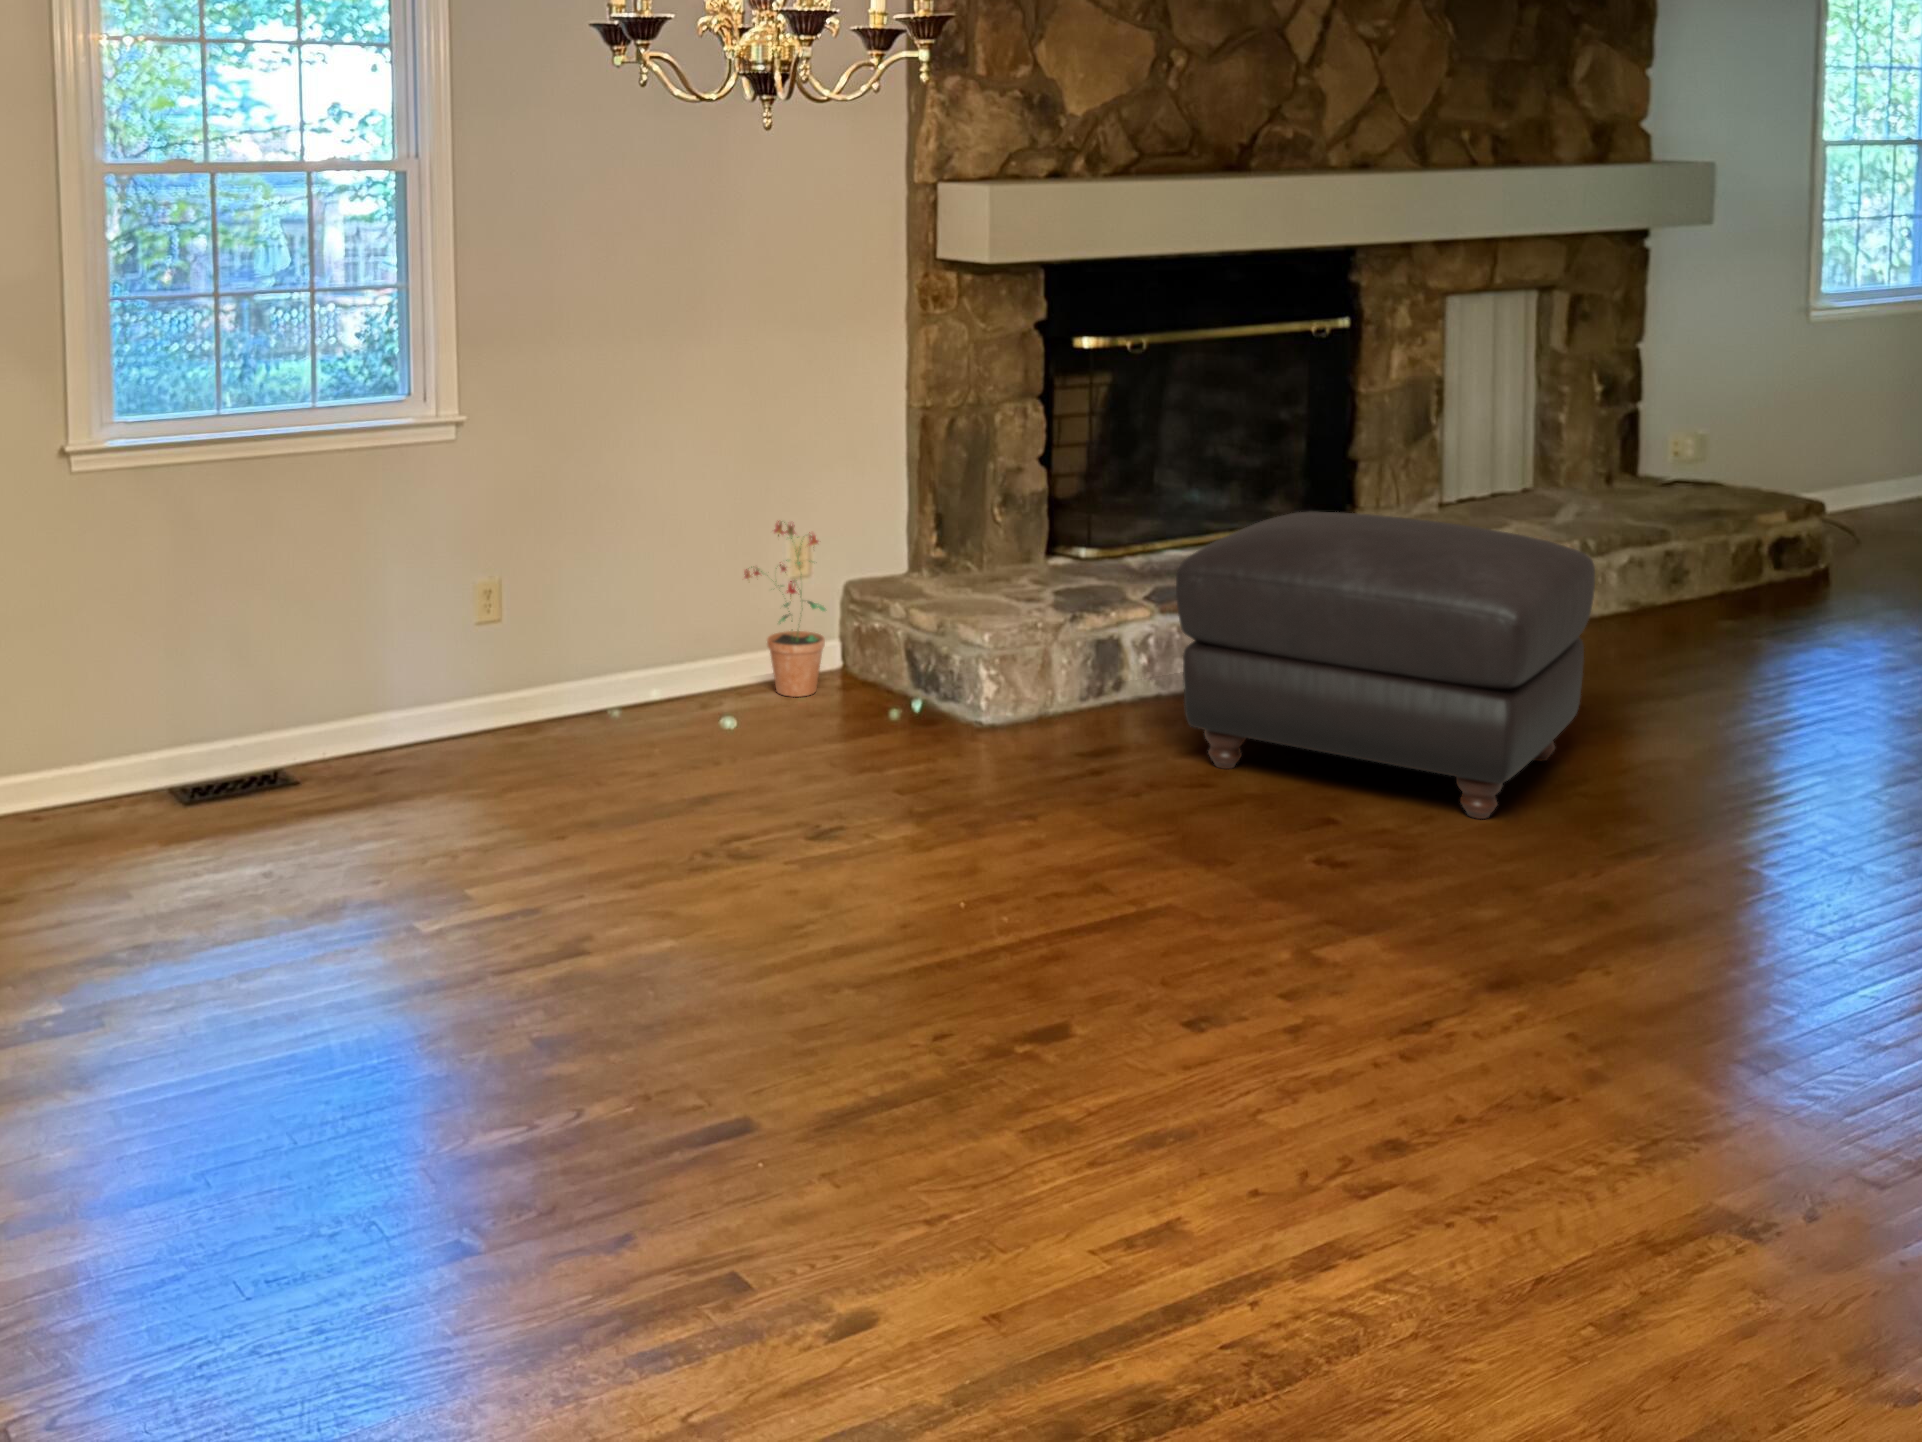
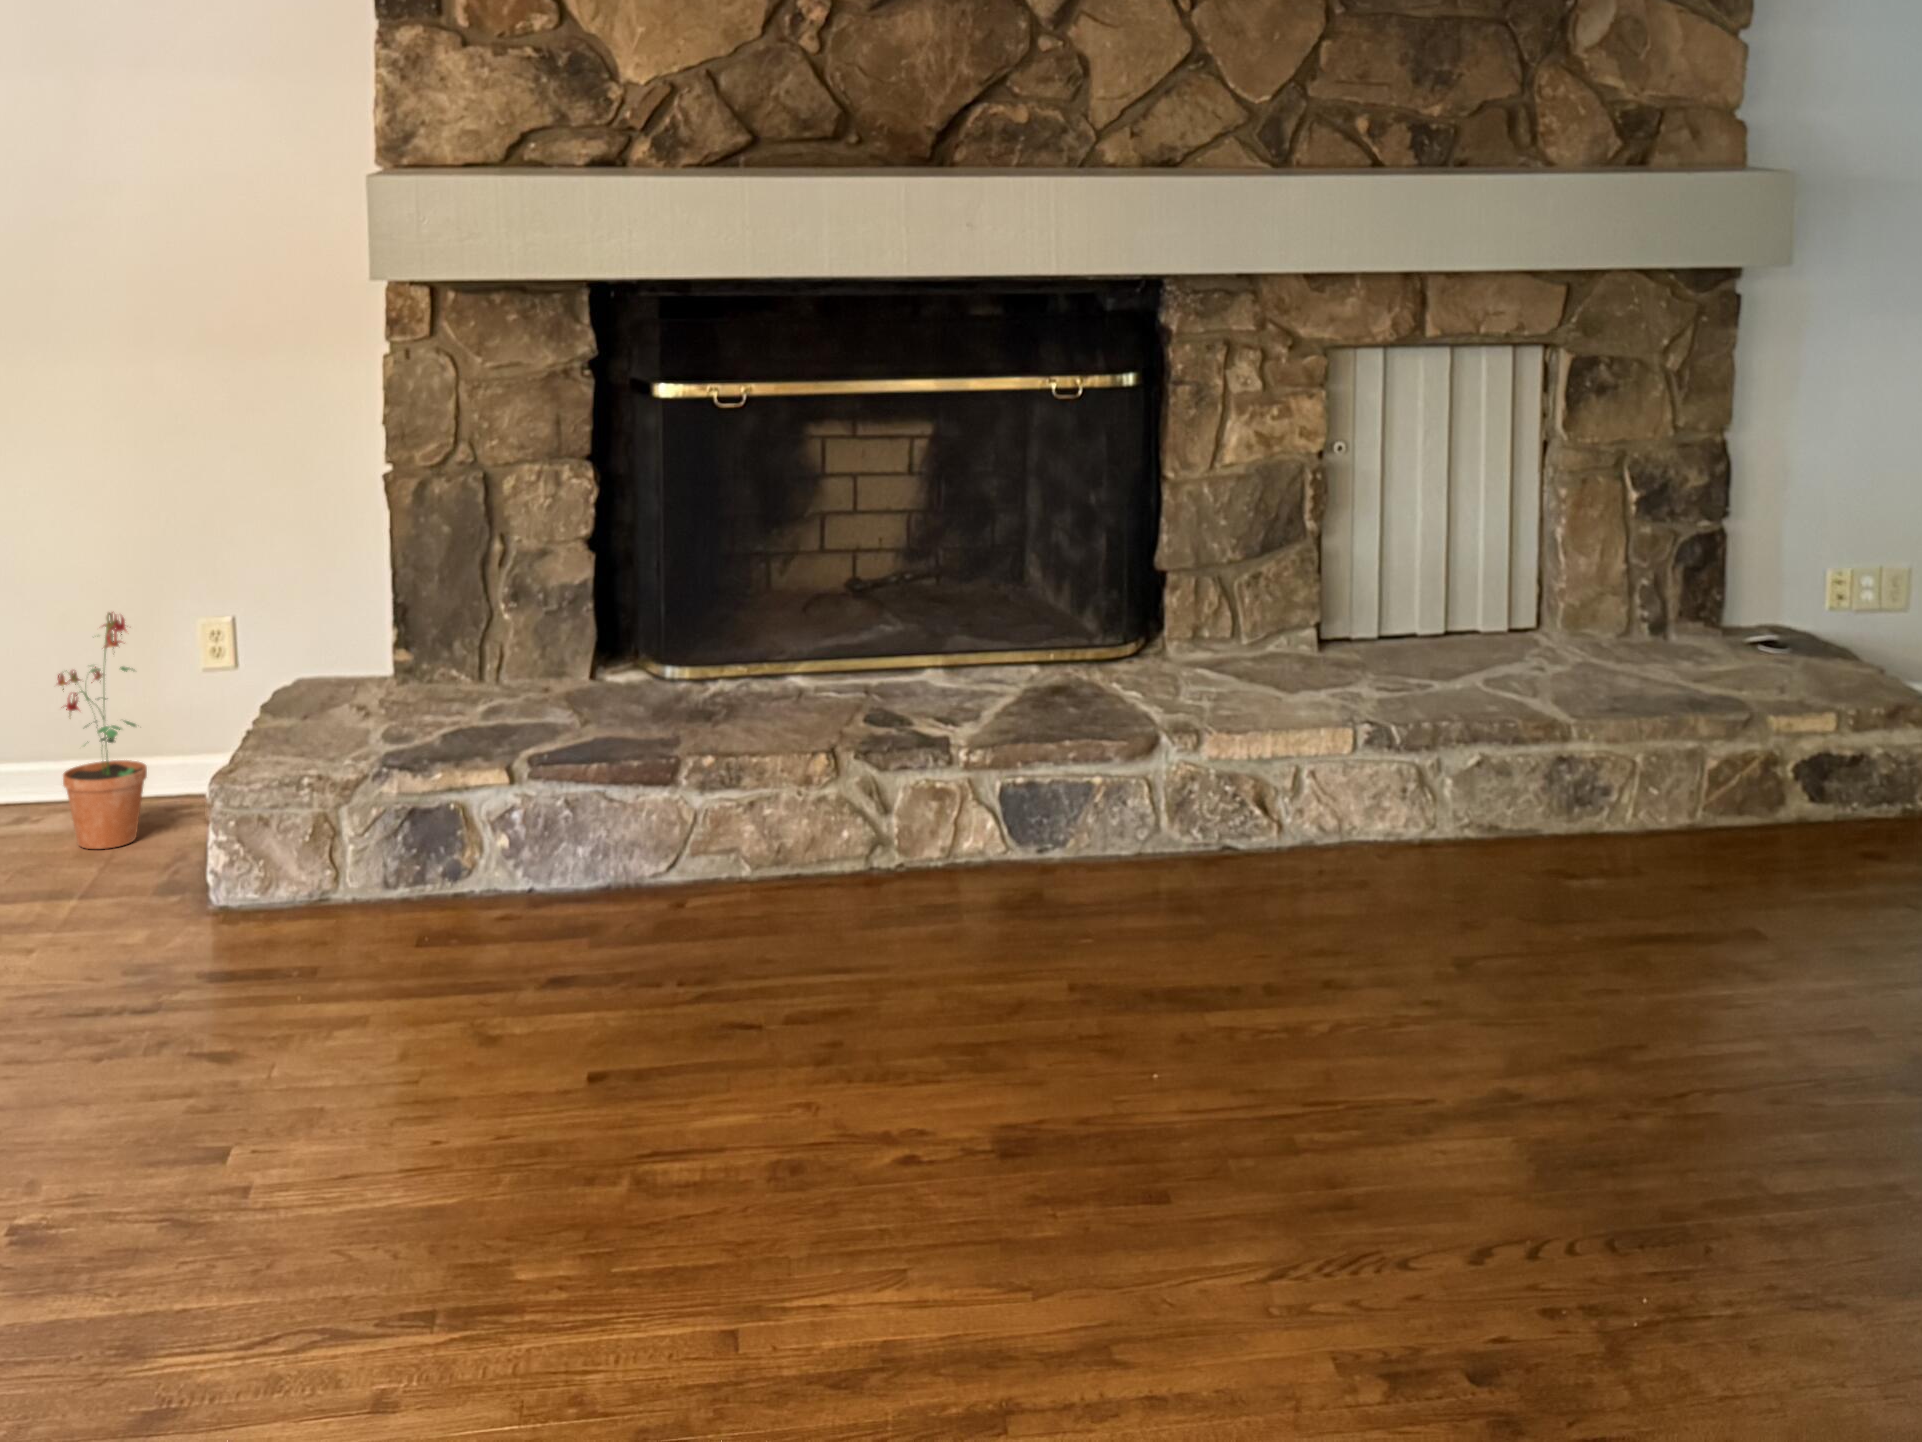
ottoman: present [1176,512,1595,819] -> none [277,646,875,1139]

